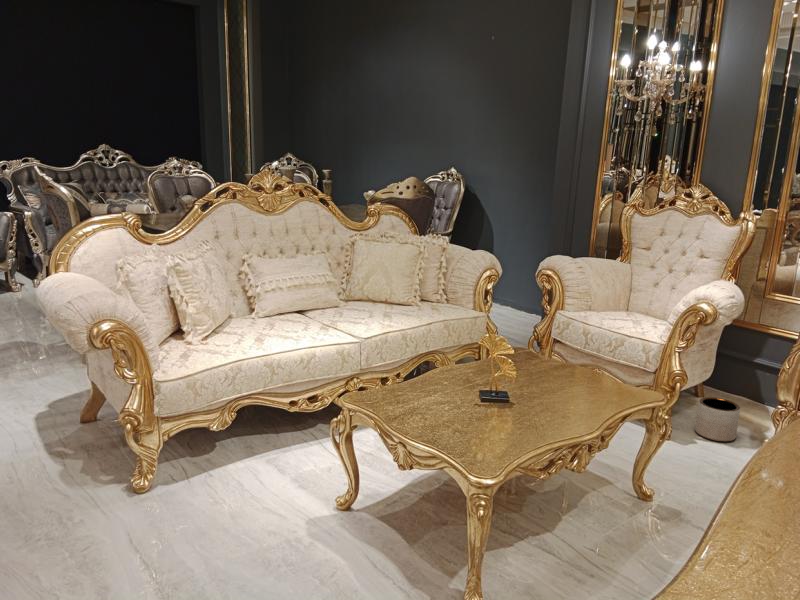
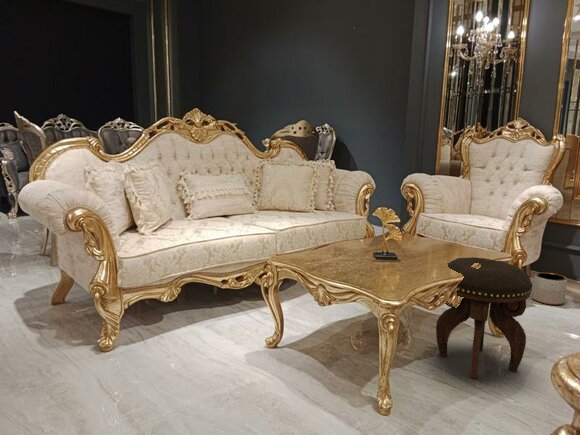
footstool: none [550,393,668,549] -> present [436,257,532,378]

